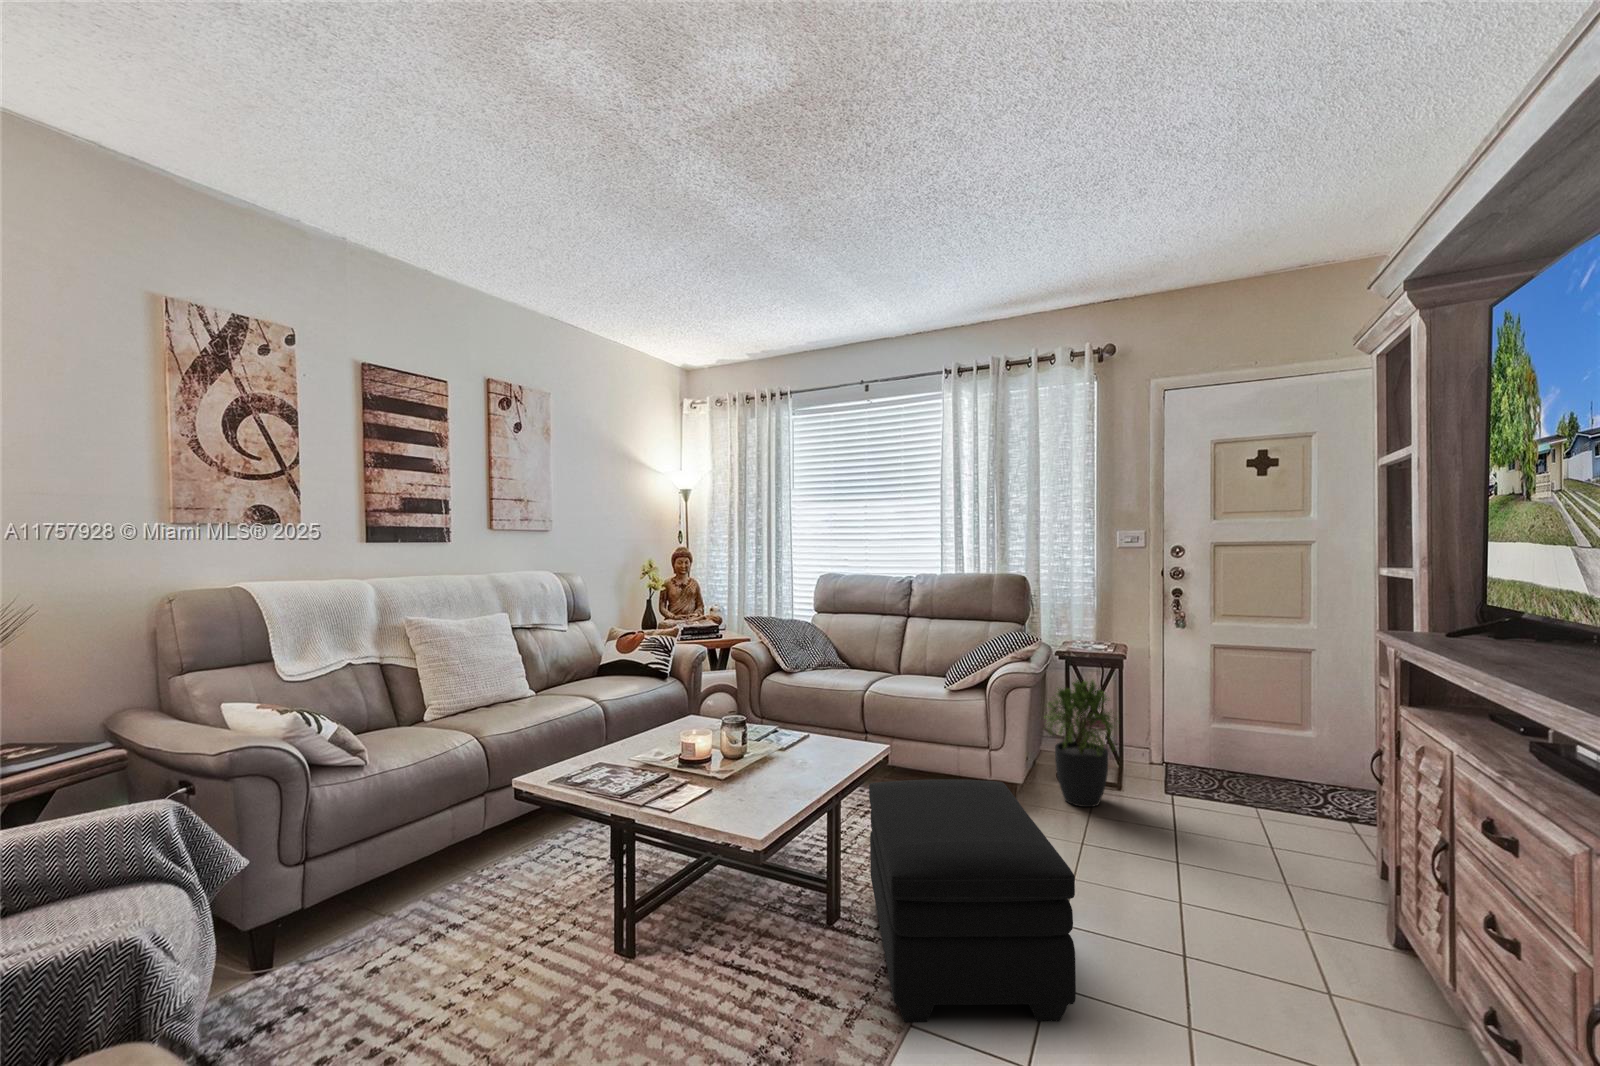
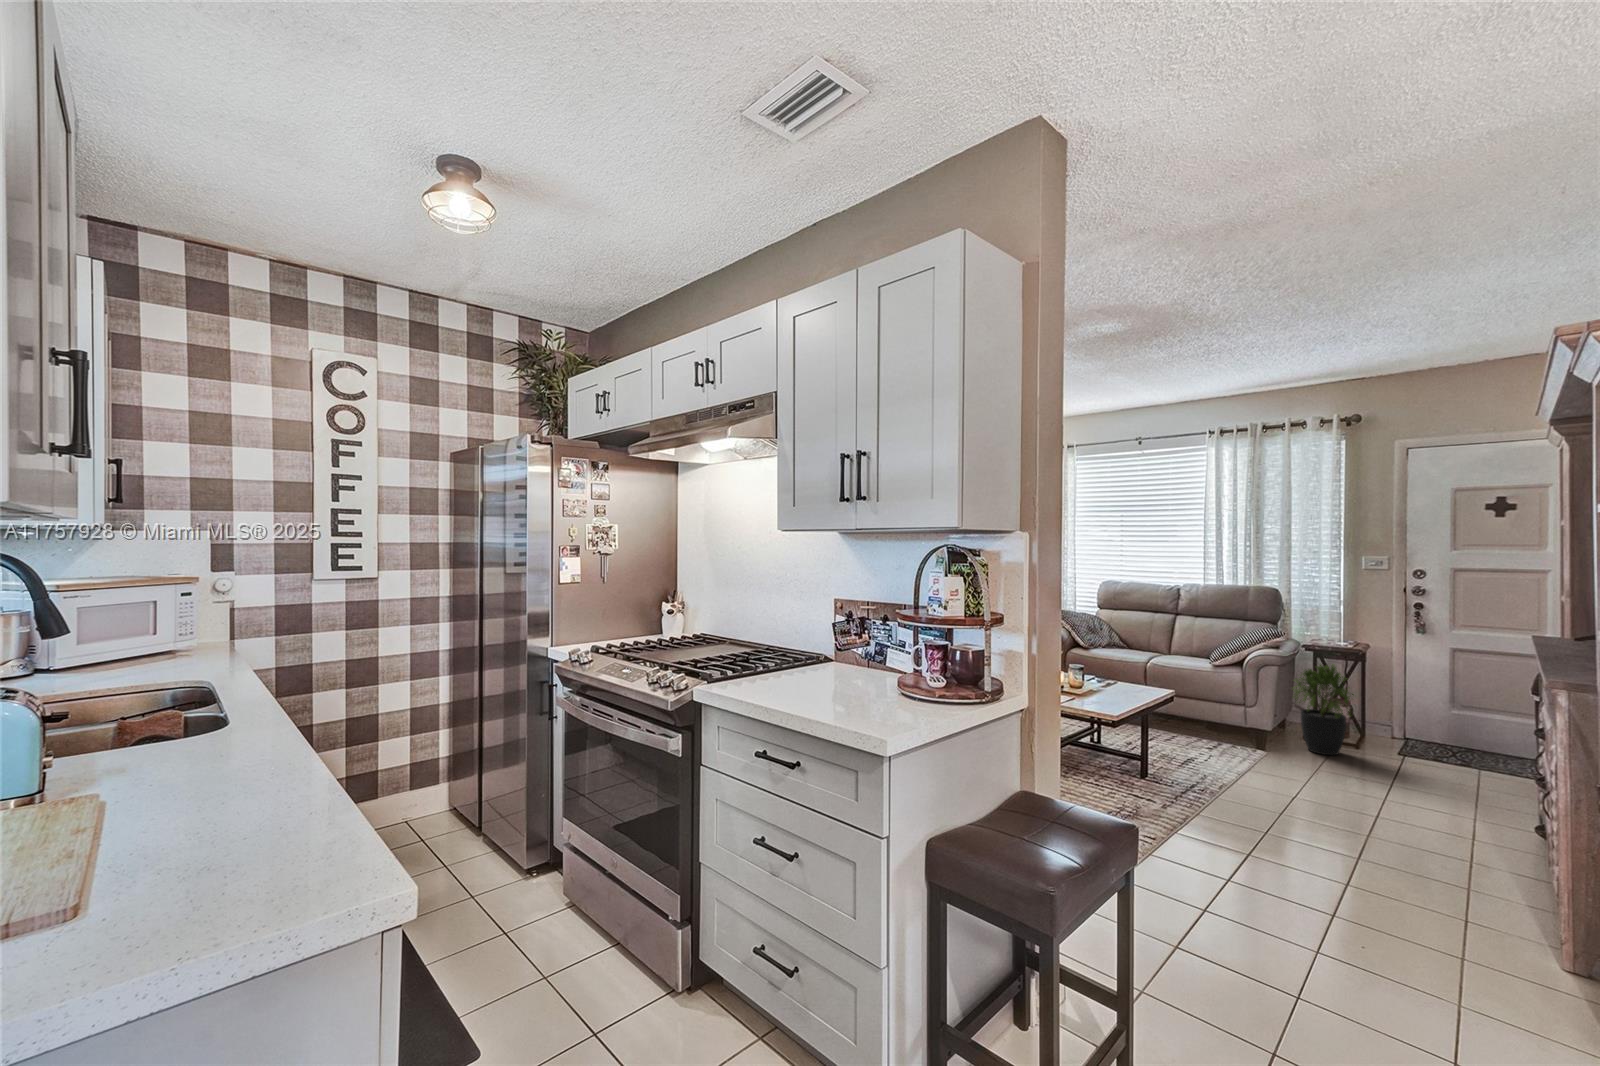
ottoman: present [869,779,1076,1022] -> none [1162,707,1301,831]

